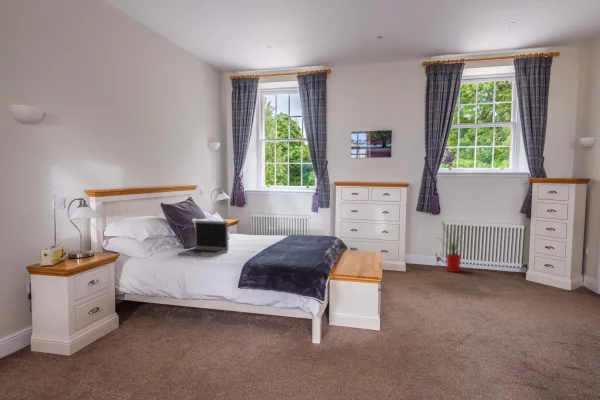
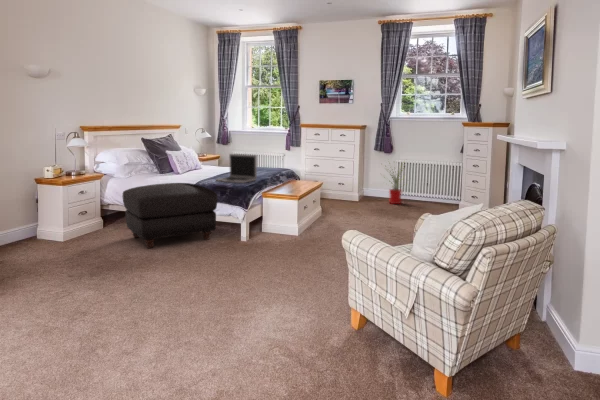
laptop: present [178,220,228,257] -> present [217,154,257,183]
ottoman: none [150,263,283,364] -> present [122,183,218,248]

